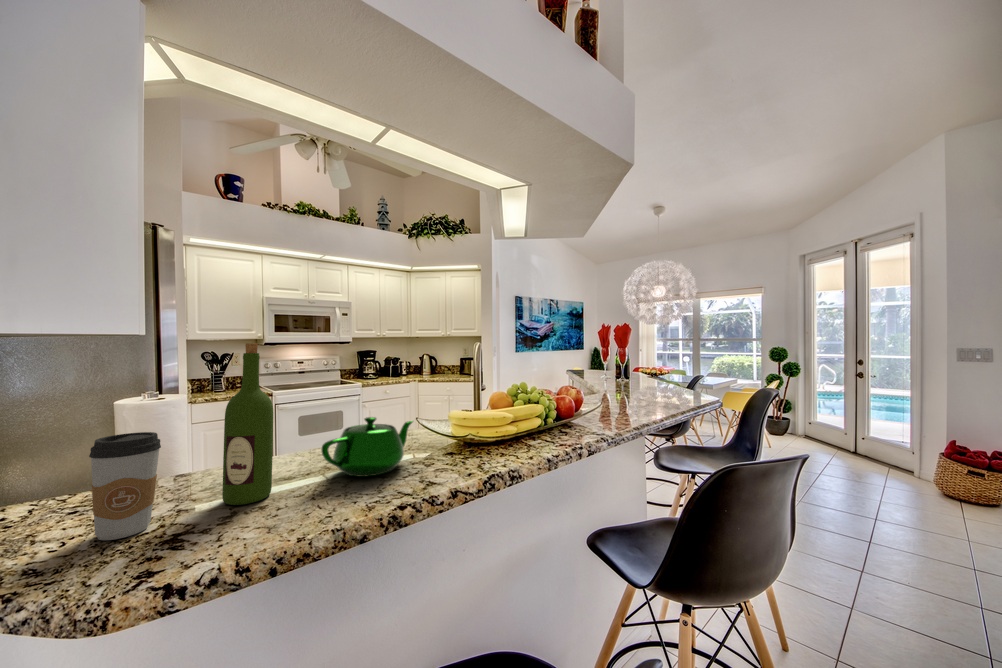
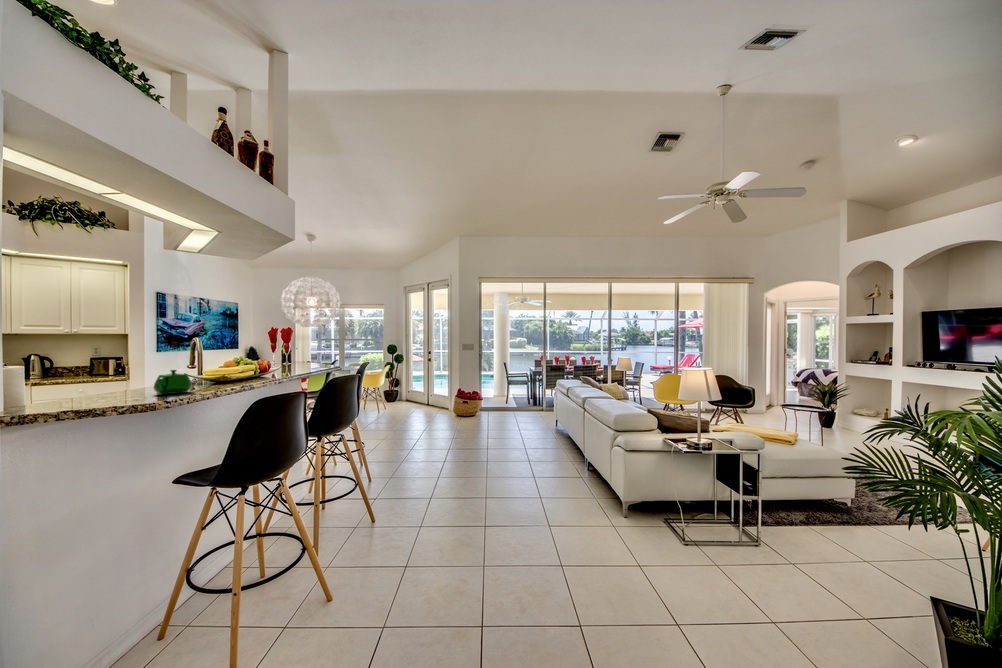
wine bottle: present [222,343,273,505] -> none [117,335,140,401]
coffee cup: present [89,432,161,540] -> none [81,370,109,408]

